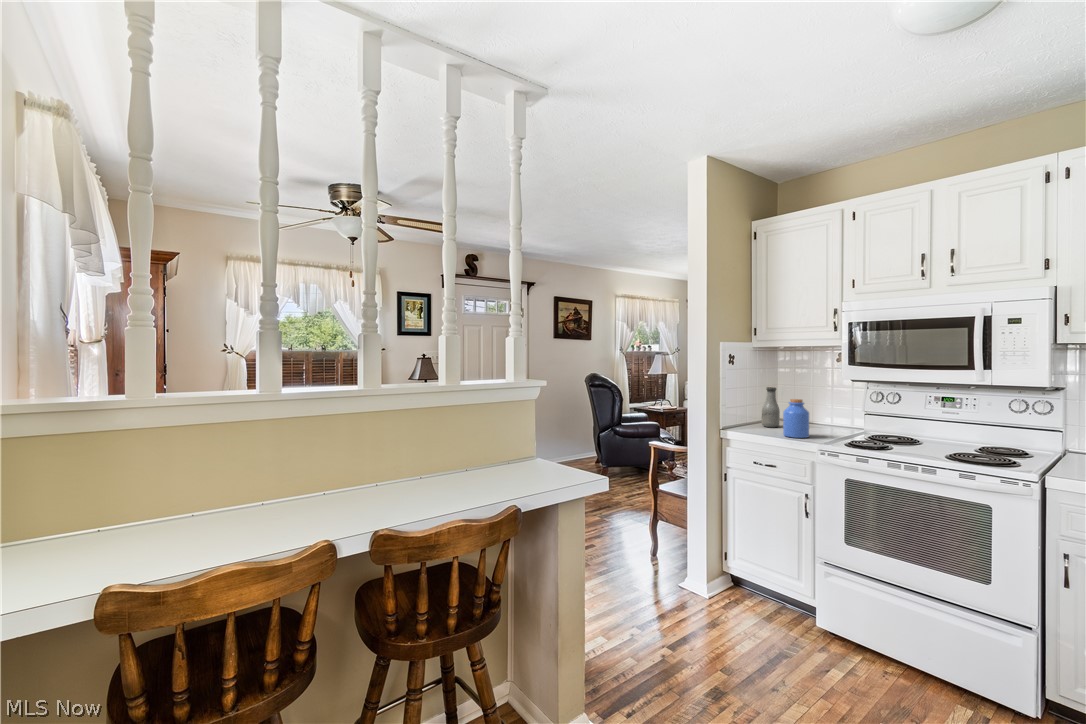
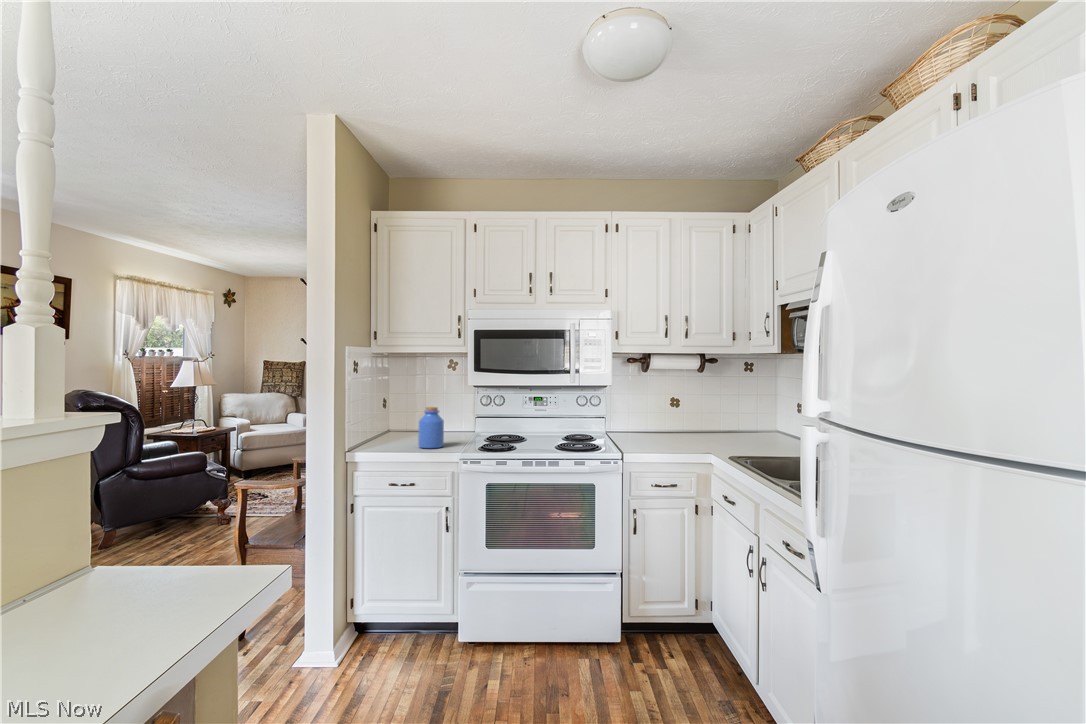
bottle: present [762,387,780,427] -> none [384,396,403,440]

